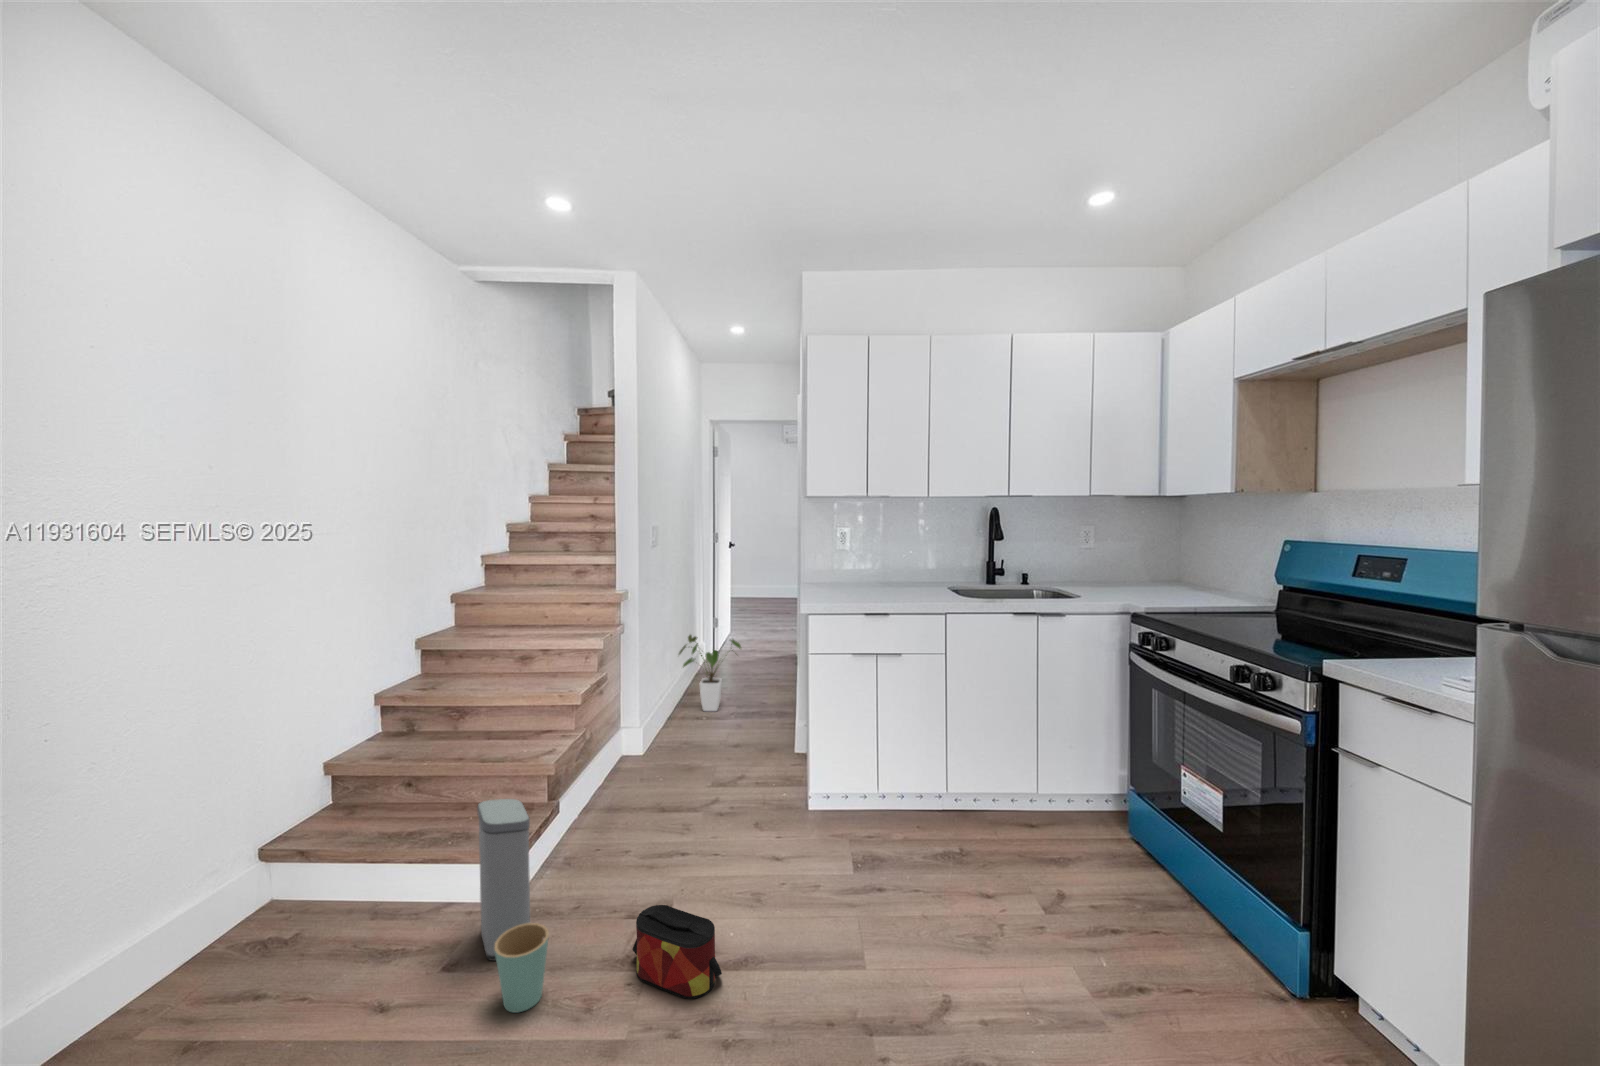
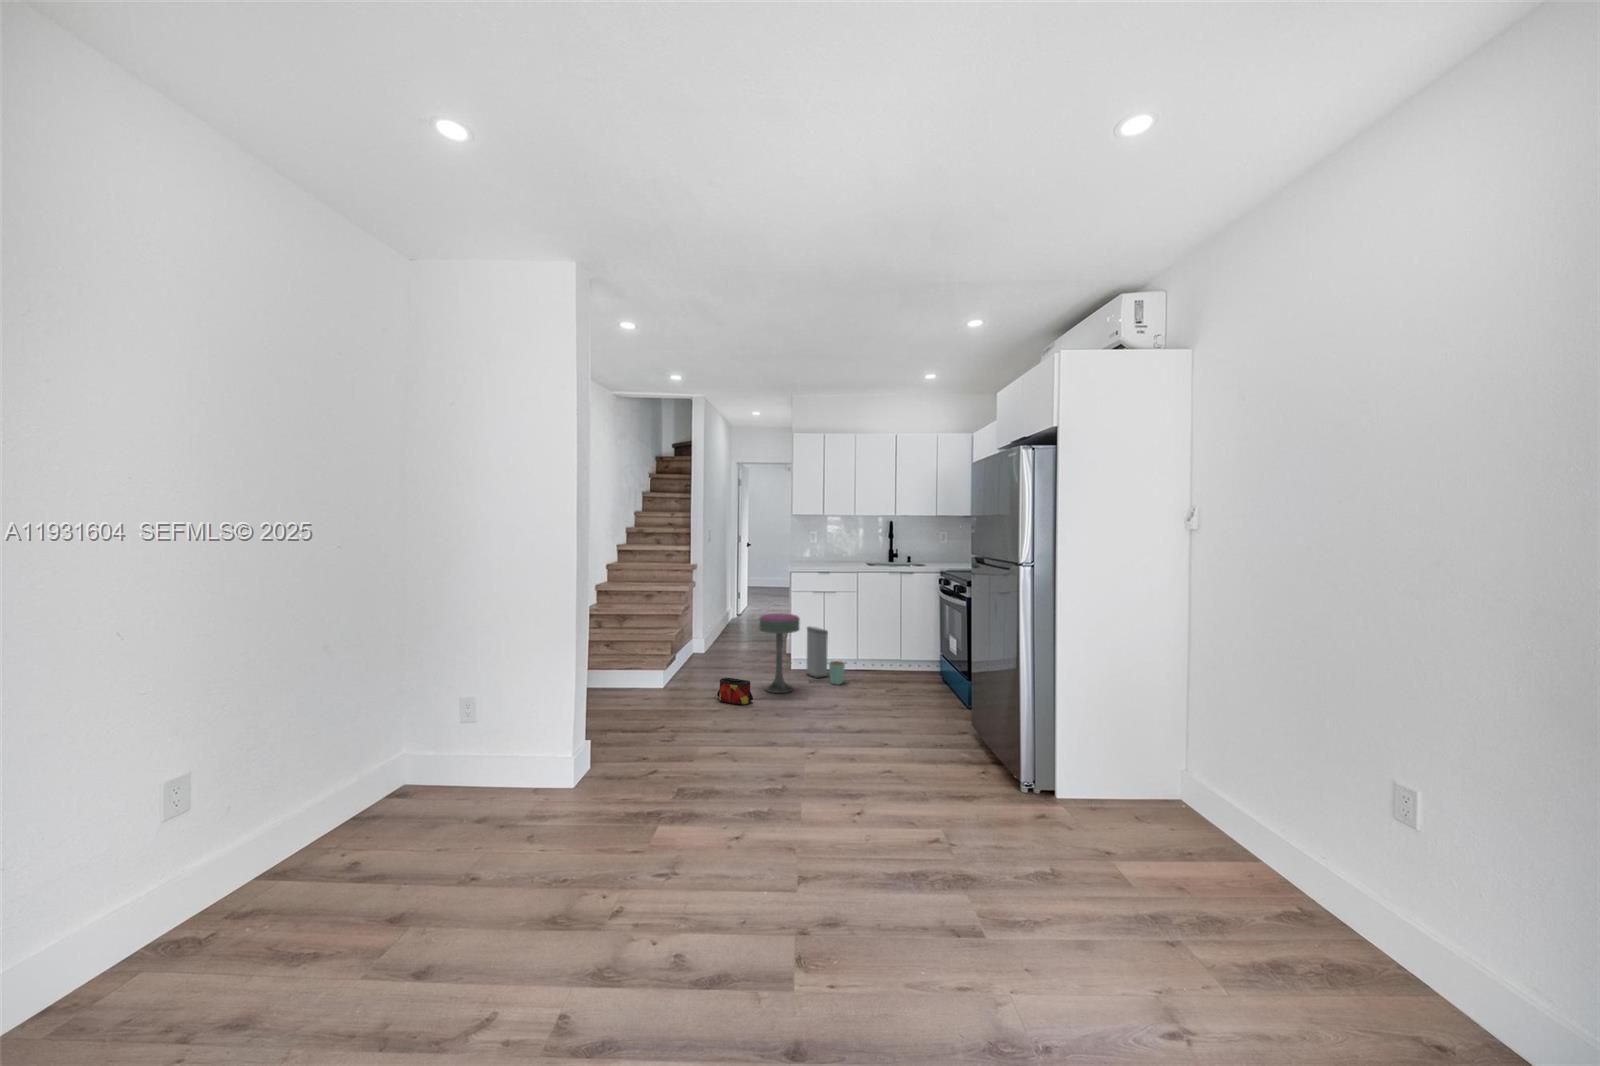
house plant: present [679,635,741,711] -> none [719,595,757,639]
bar stool: none [739,720,834,925] -> present [759,613,800,693]
trash can: present [477,799,549,1012] -> present [806,626,845,685]

